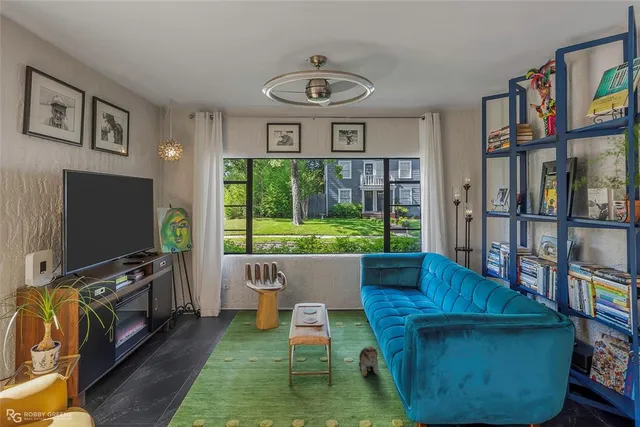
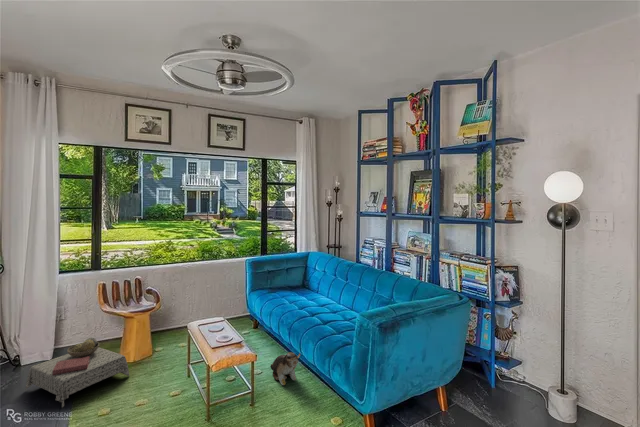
ottoman: none [196,305,256,351] -> present [26,338,129,408]

